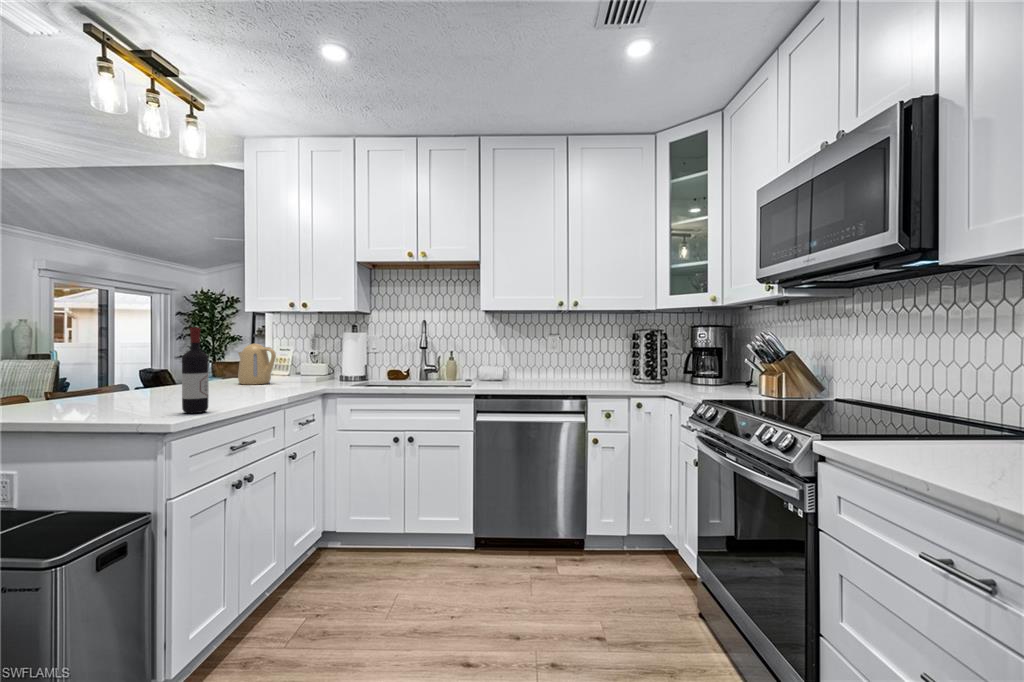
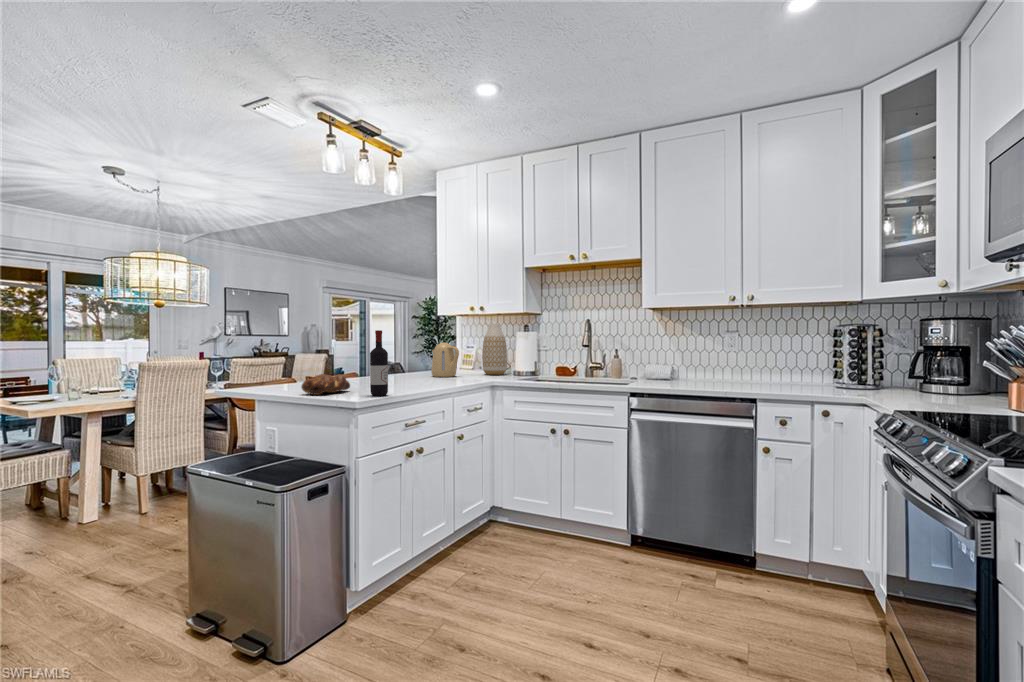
vase: none [300,323,330,380] -> present [482,324,507,375]
bread loaf: none [65,386,143,417] -> present [302,374,350,395]

